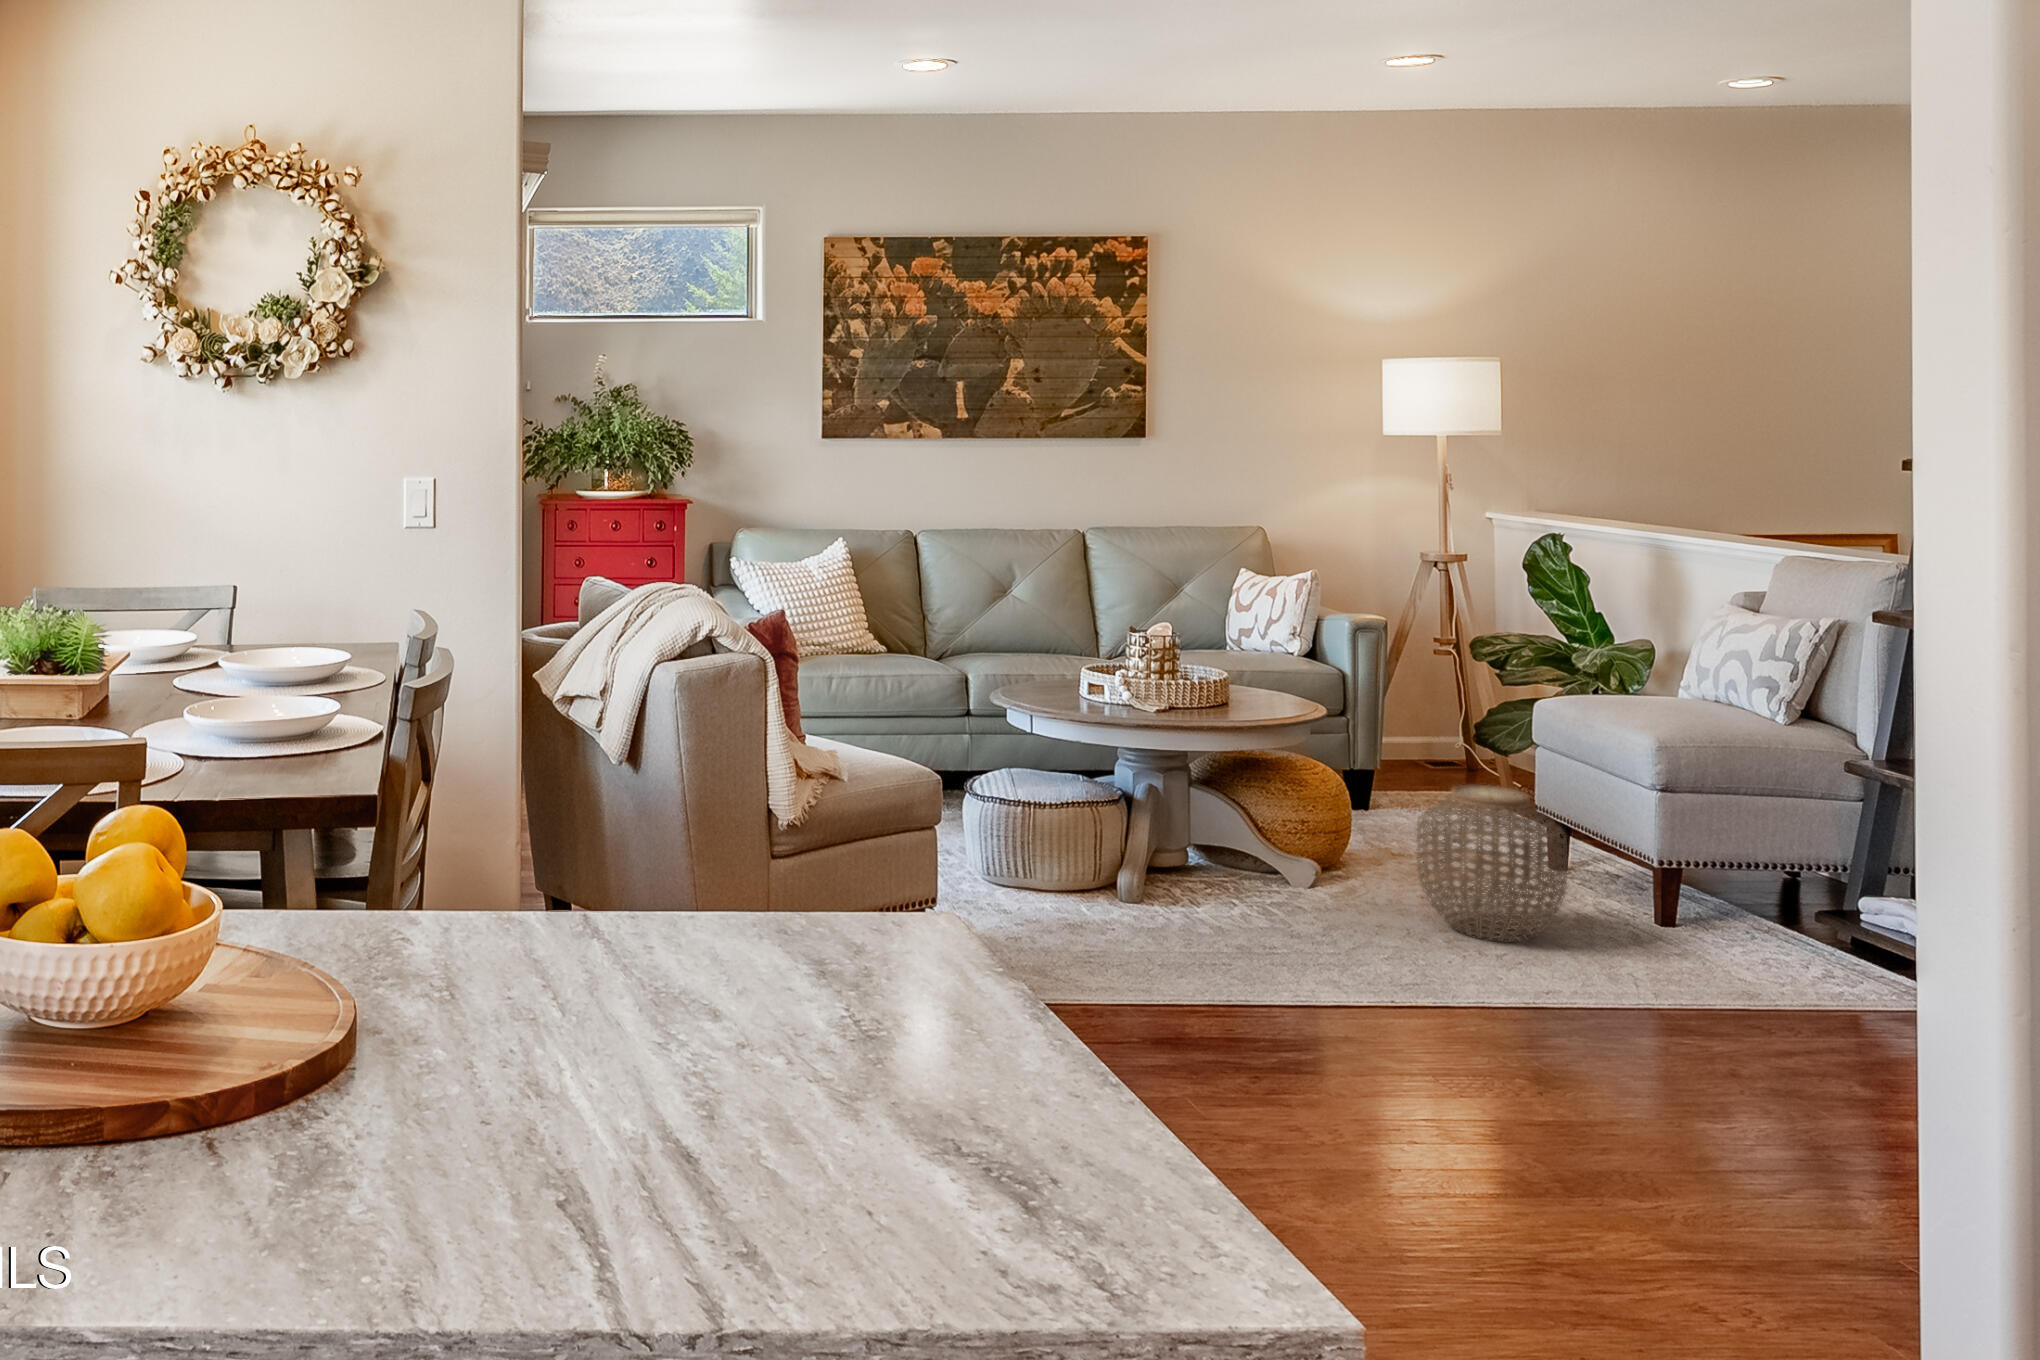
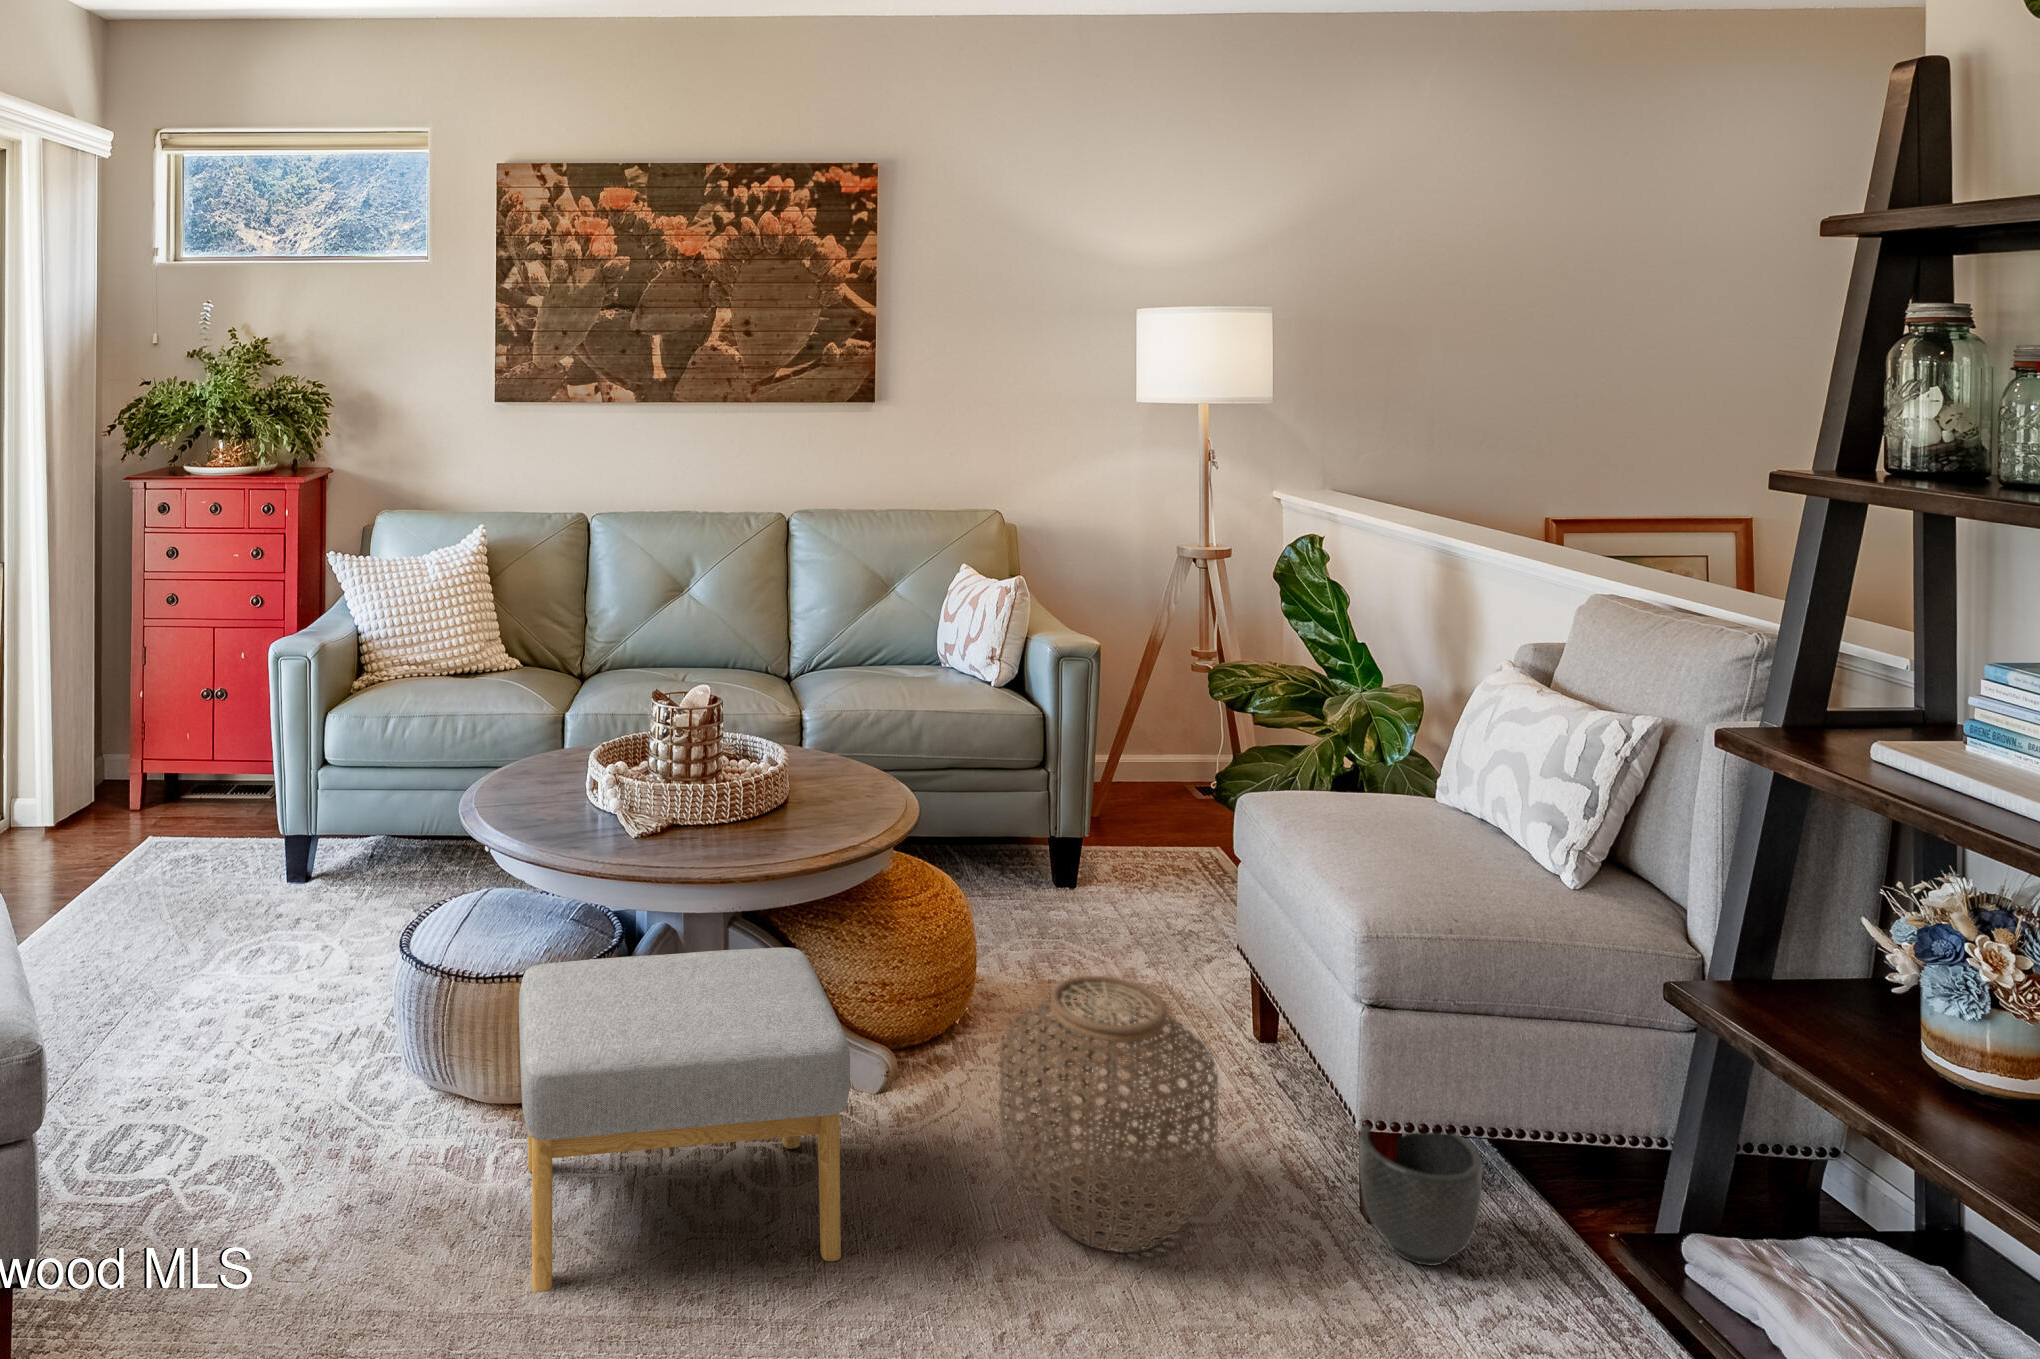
footstool: none [1096,777,1340,952] -> present [519,947,850,1292]
planter: none [1655,868,1737,946] -> present [1359,1125,1482,1266]

